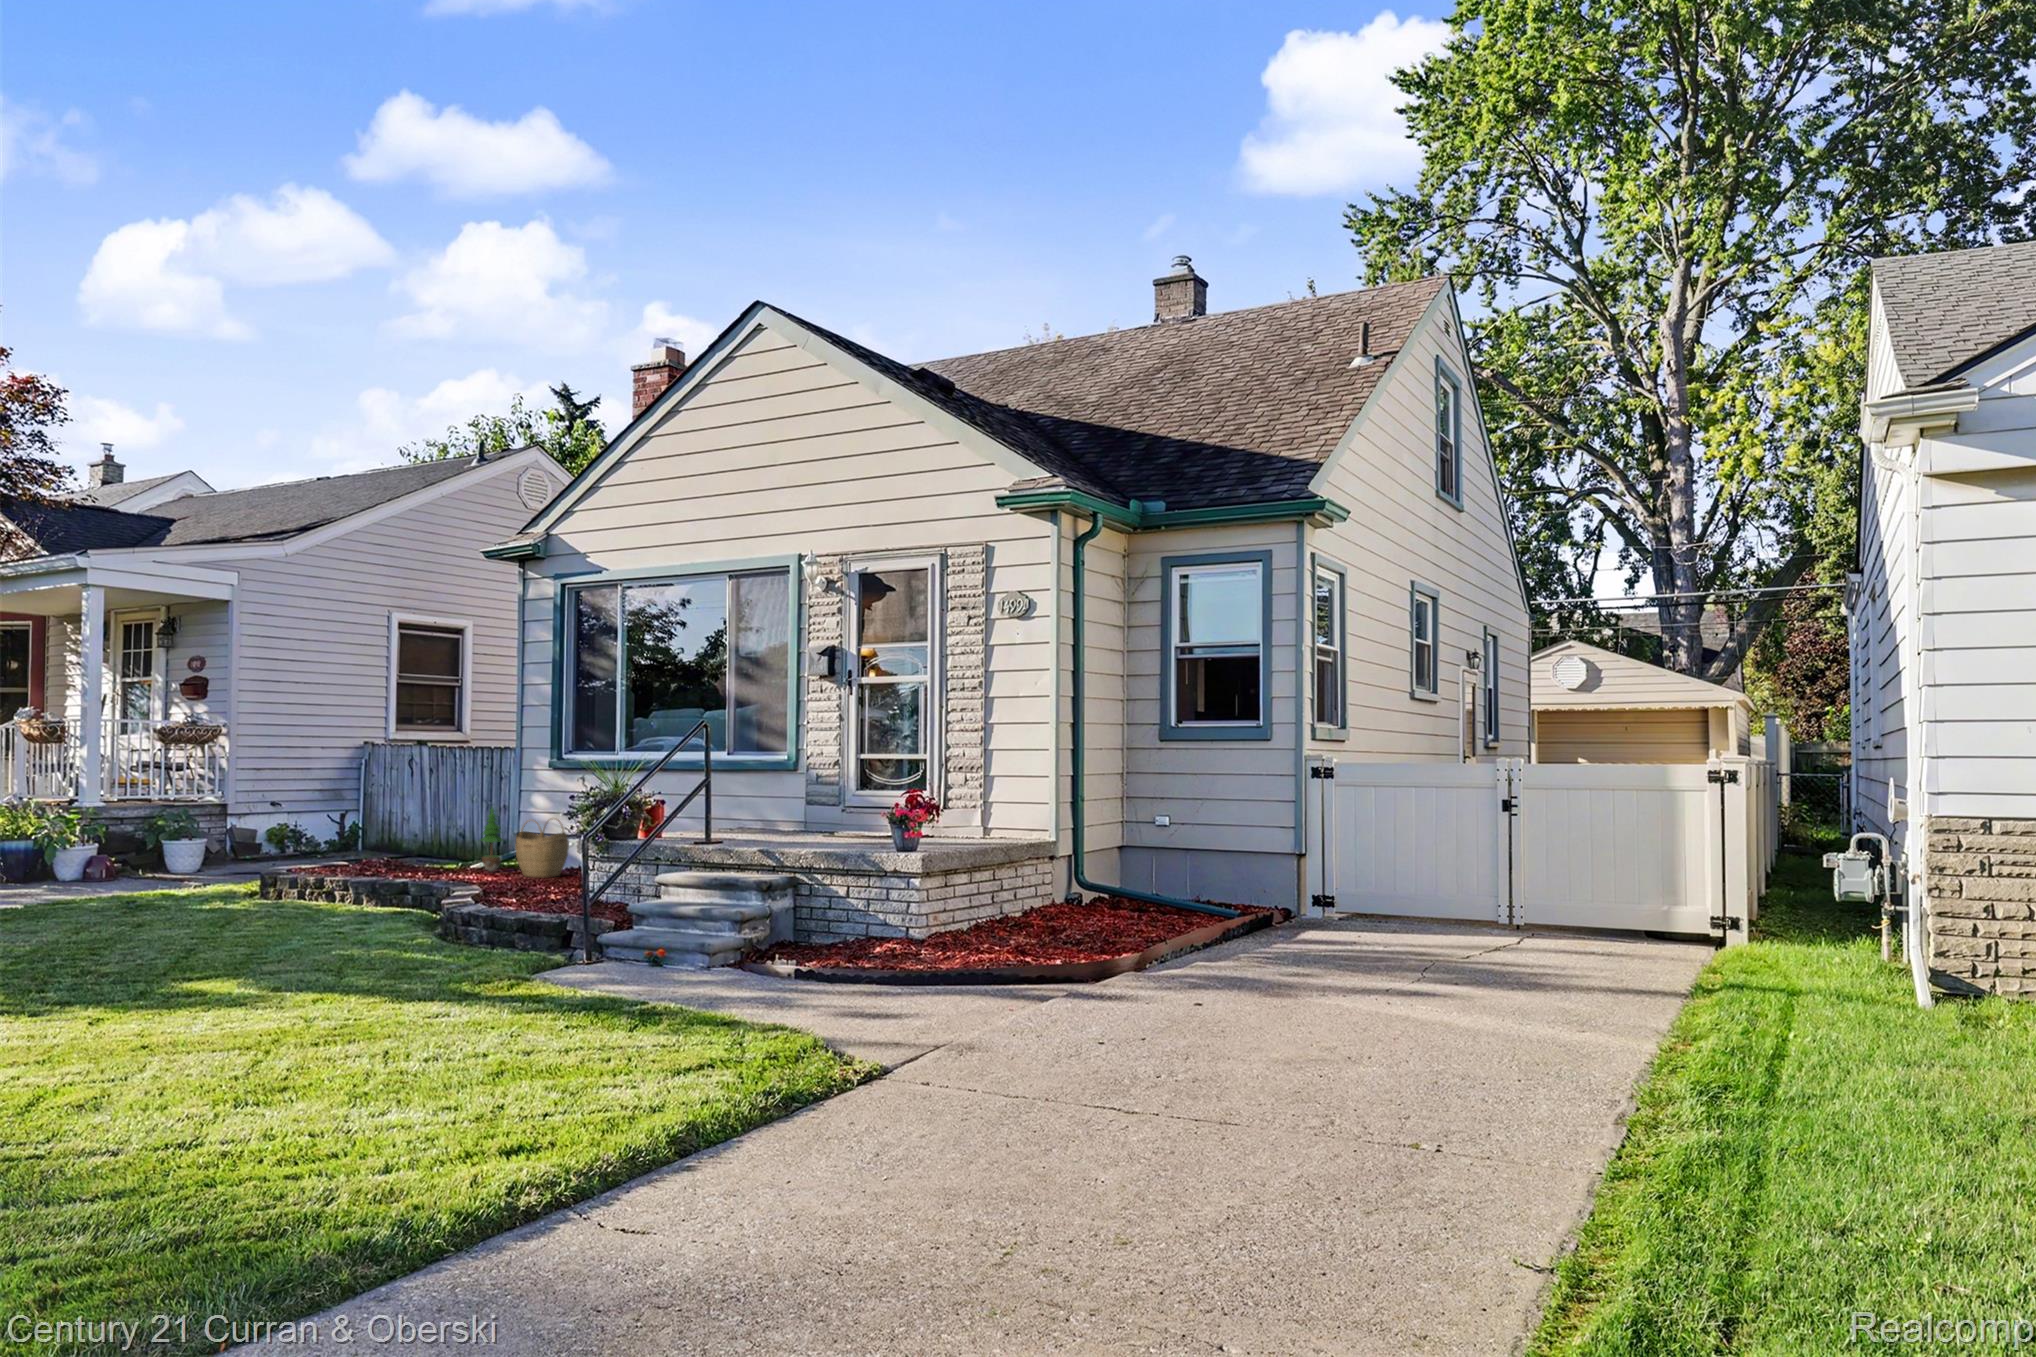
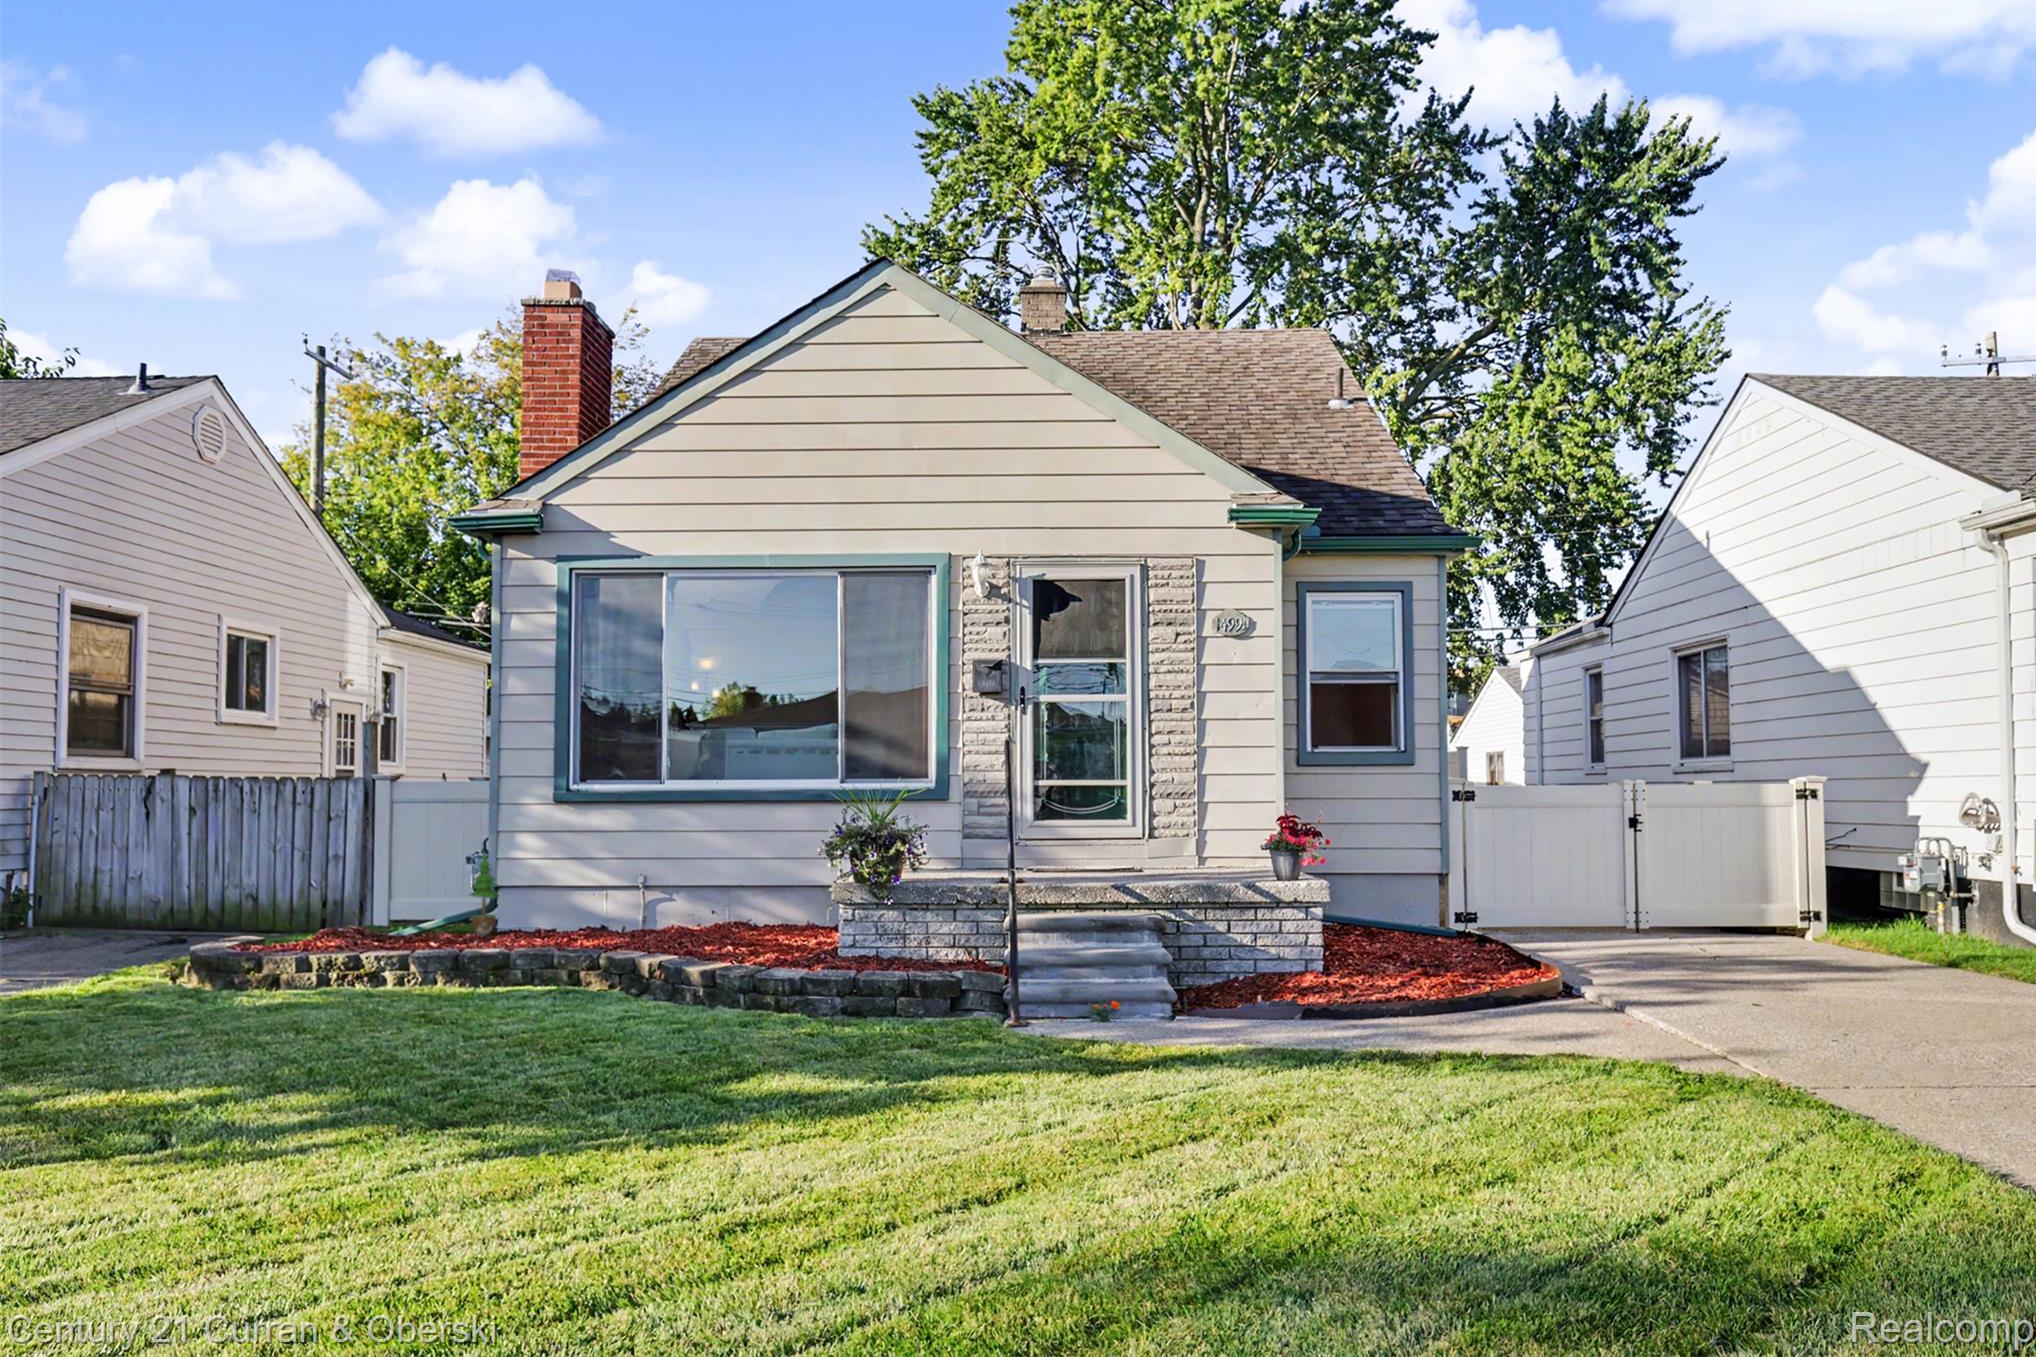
woven basket: present [516,820,569,878] -> none [548,864,615,940]

